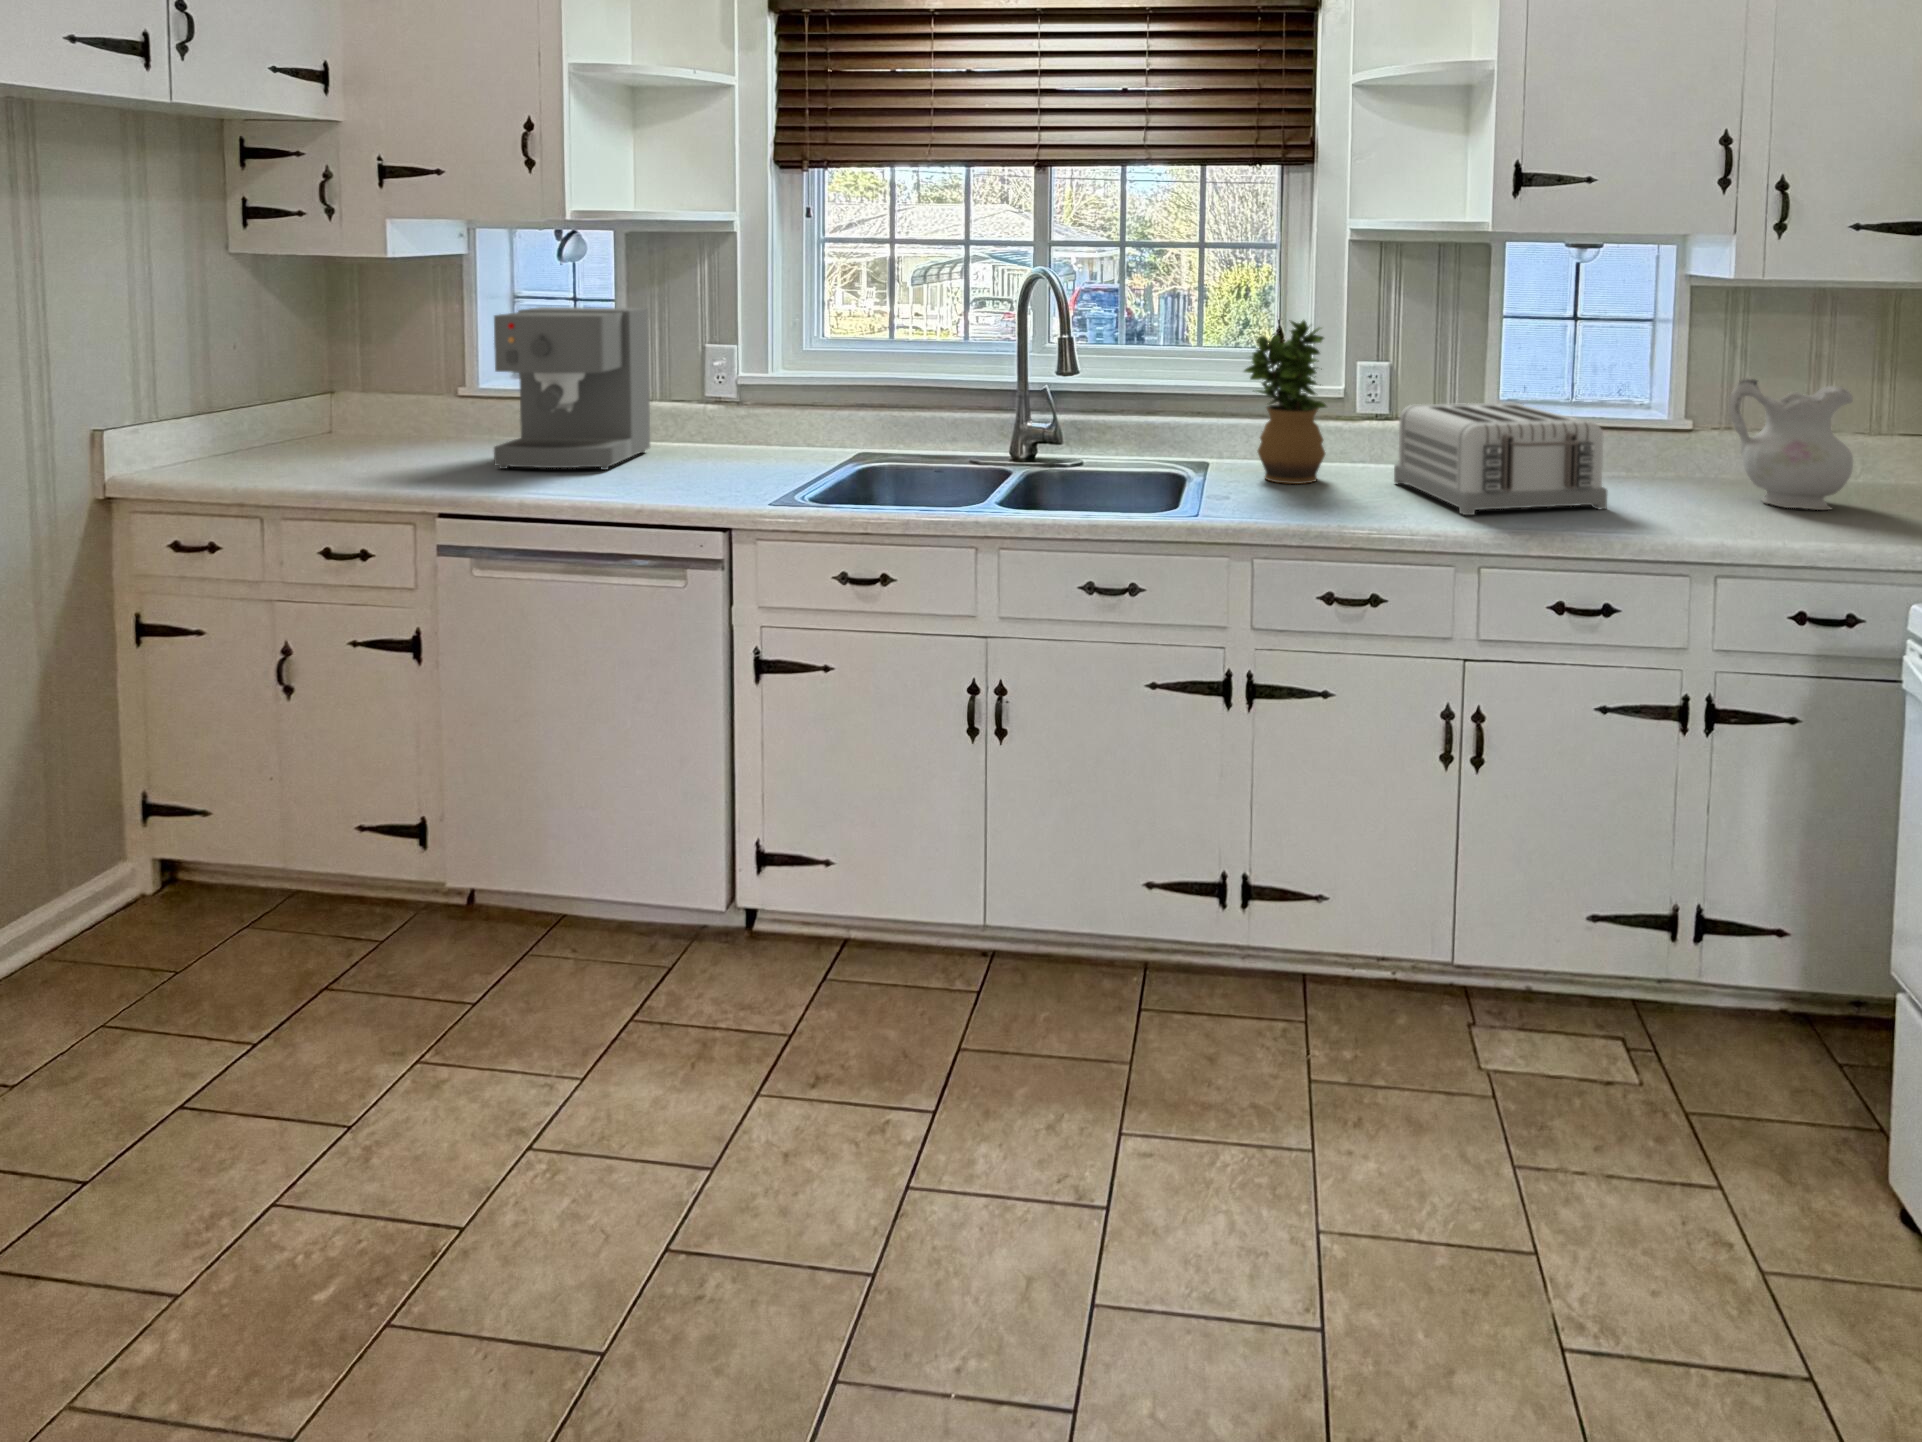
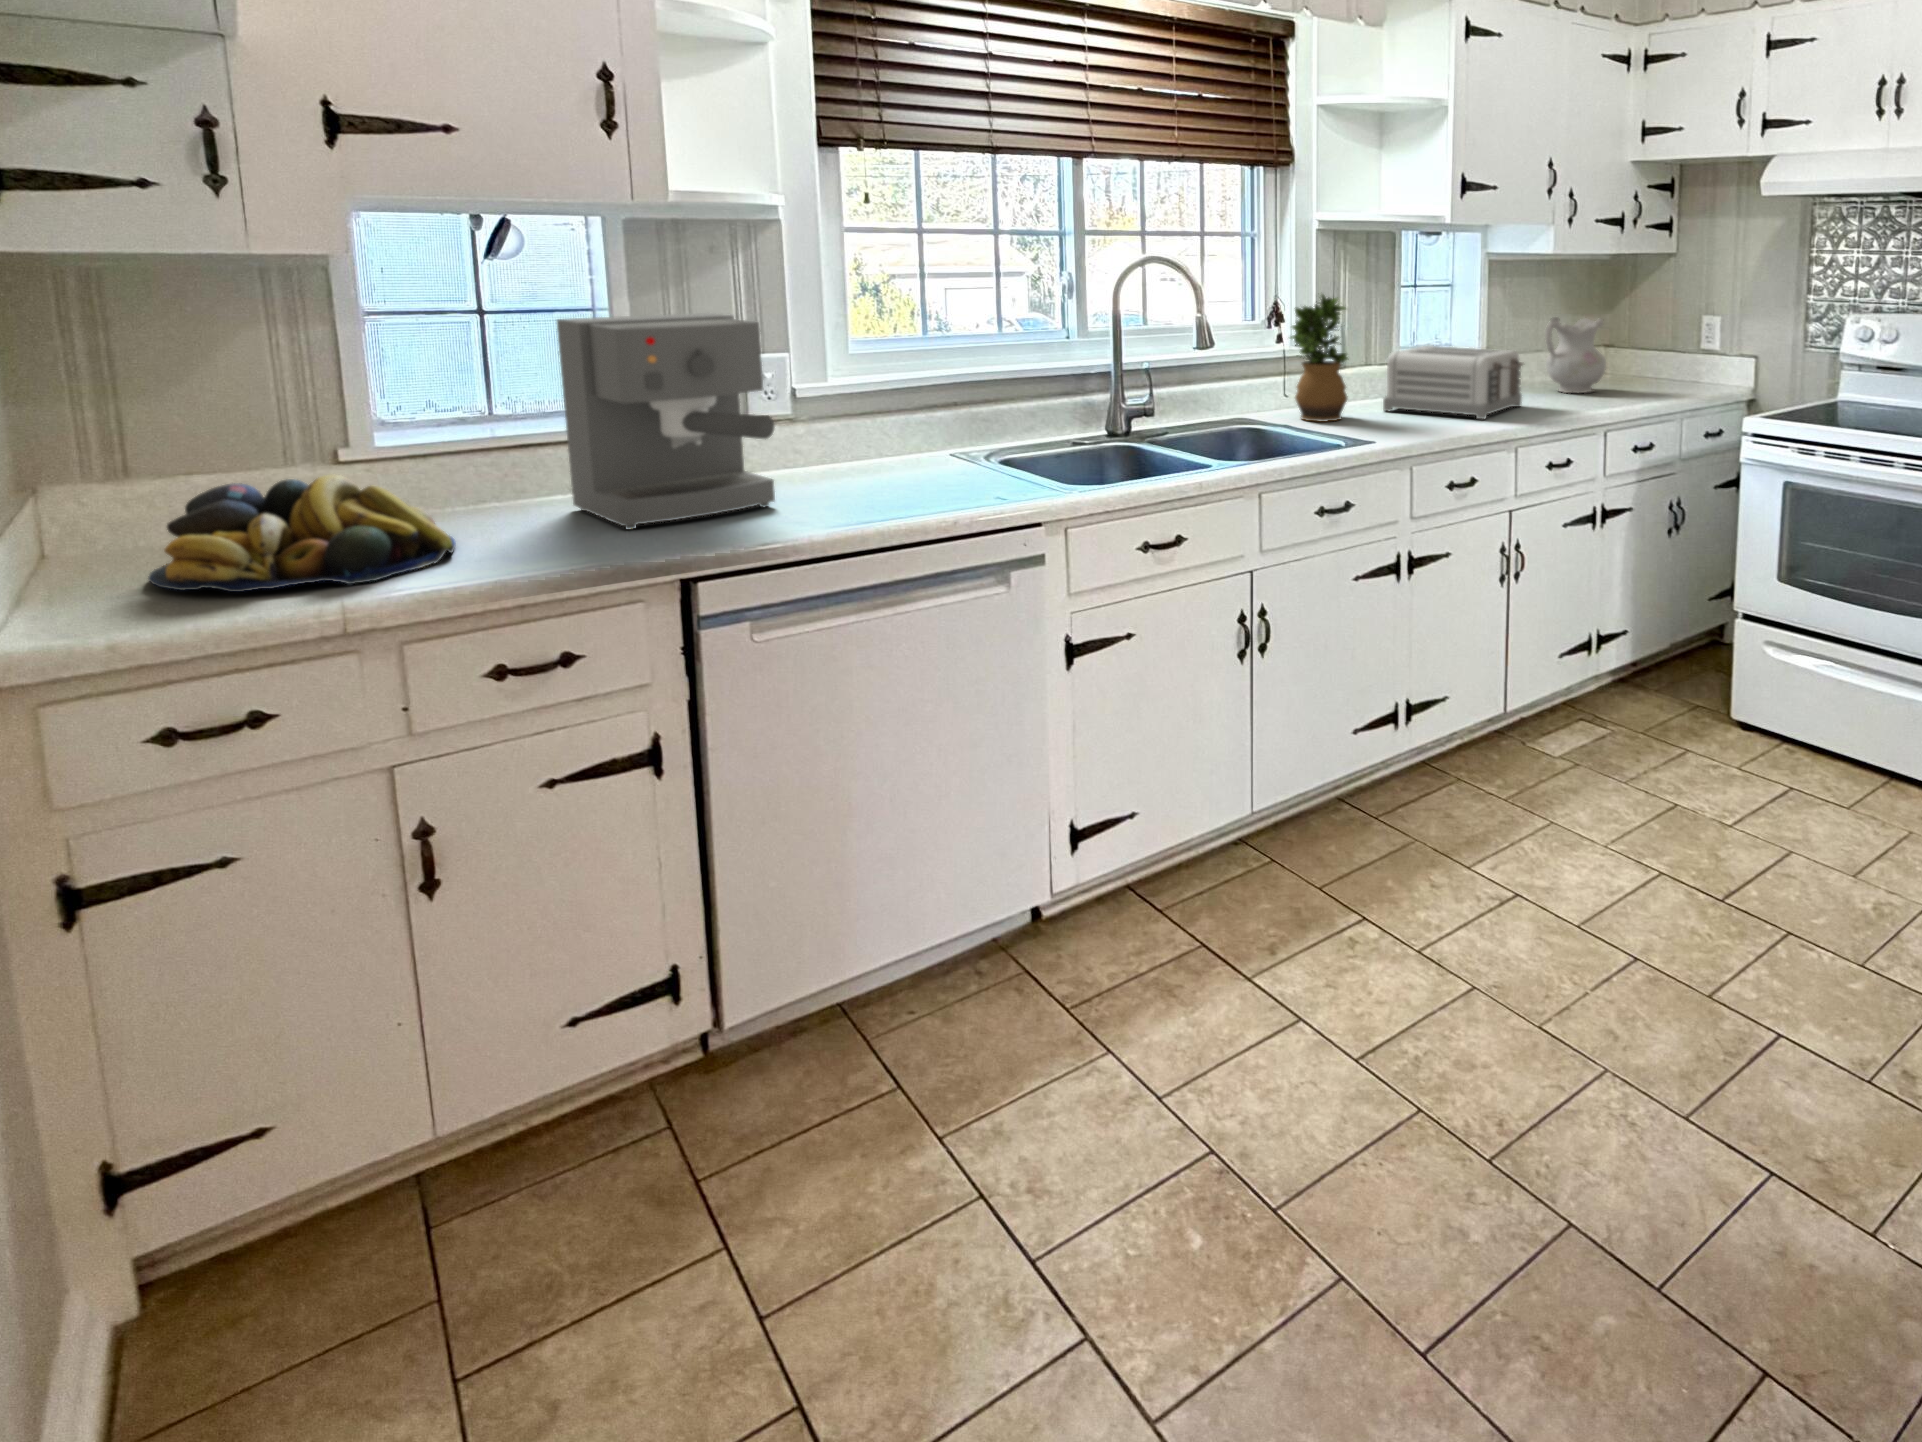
fruit bowl: none [256,400,440,473] -> present [148,475,456,592]

